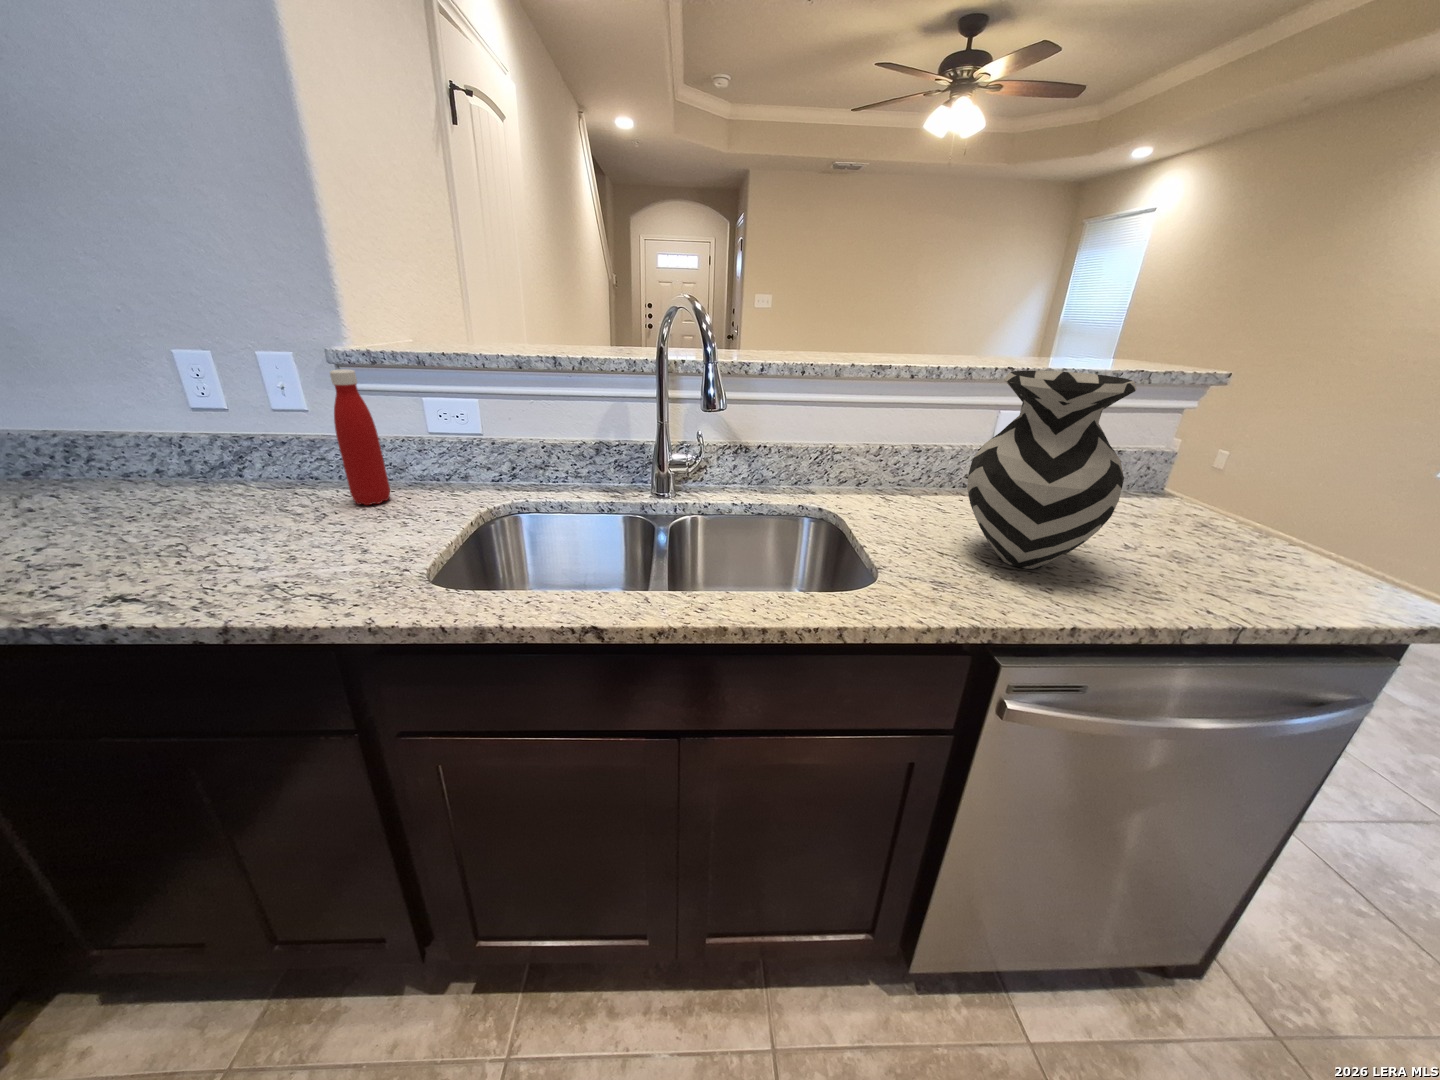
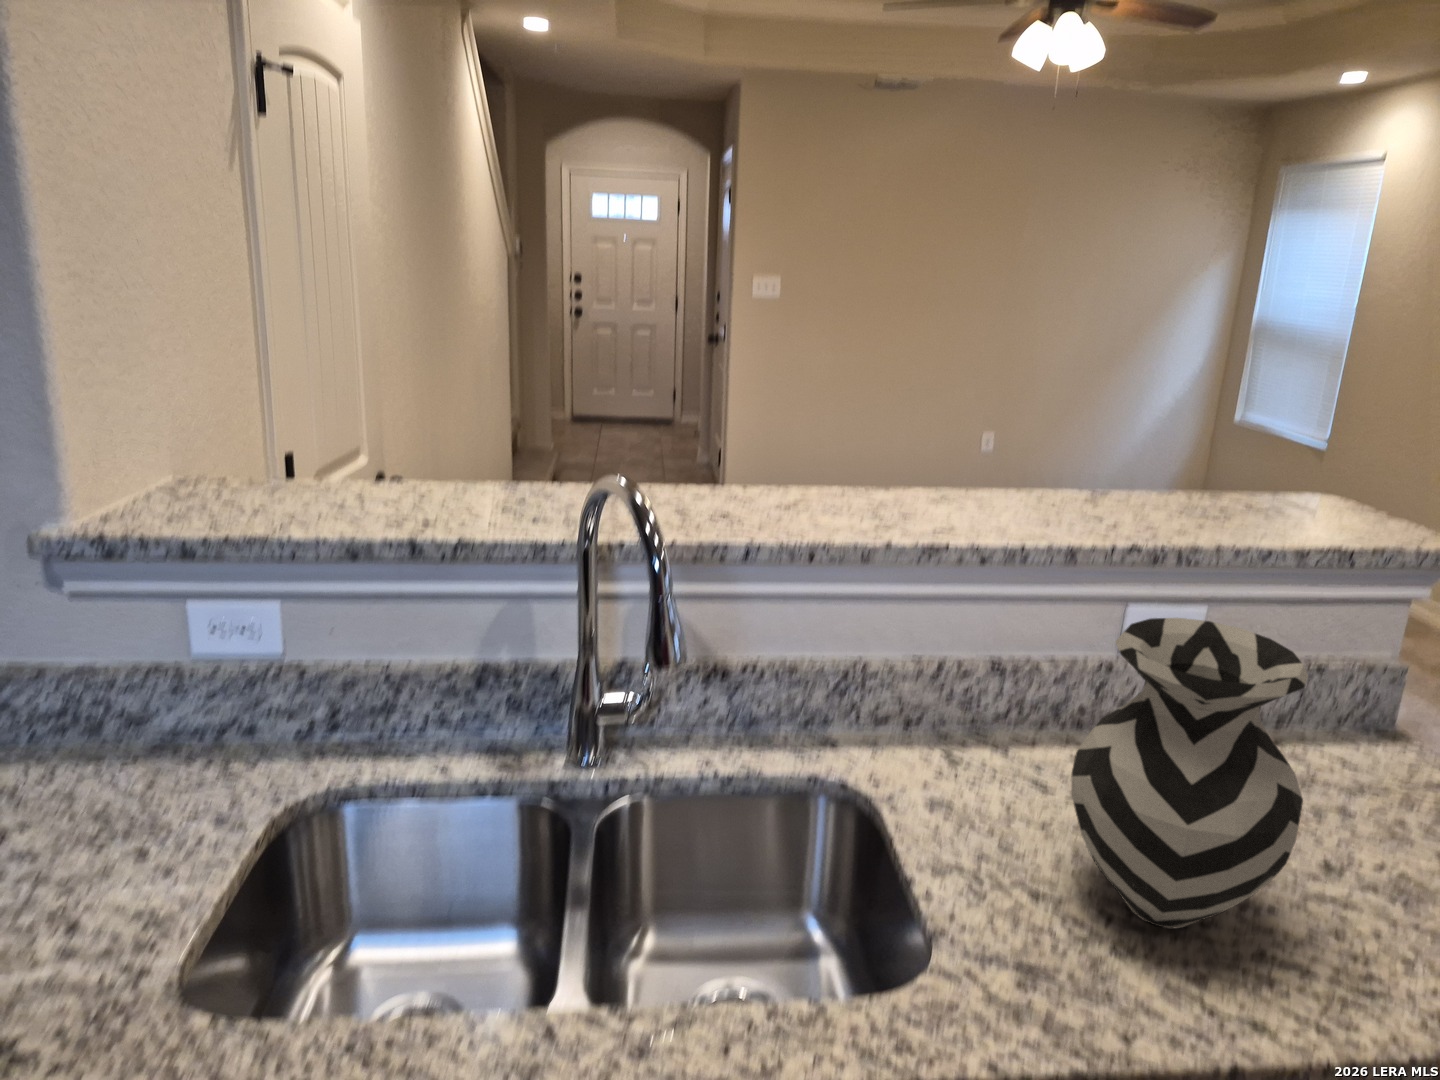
bottle: present [330,369,390,505] -> none [39,592,125,807]

